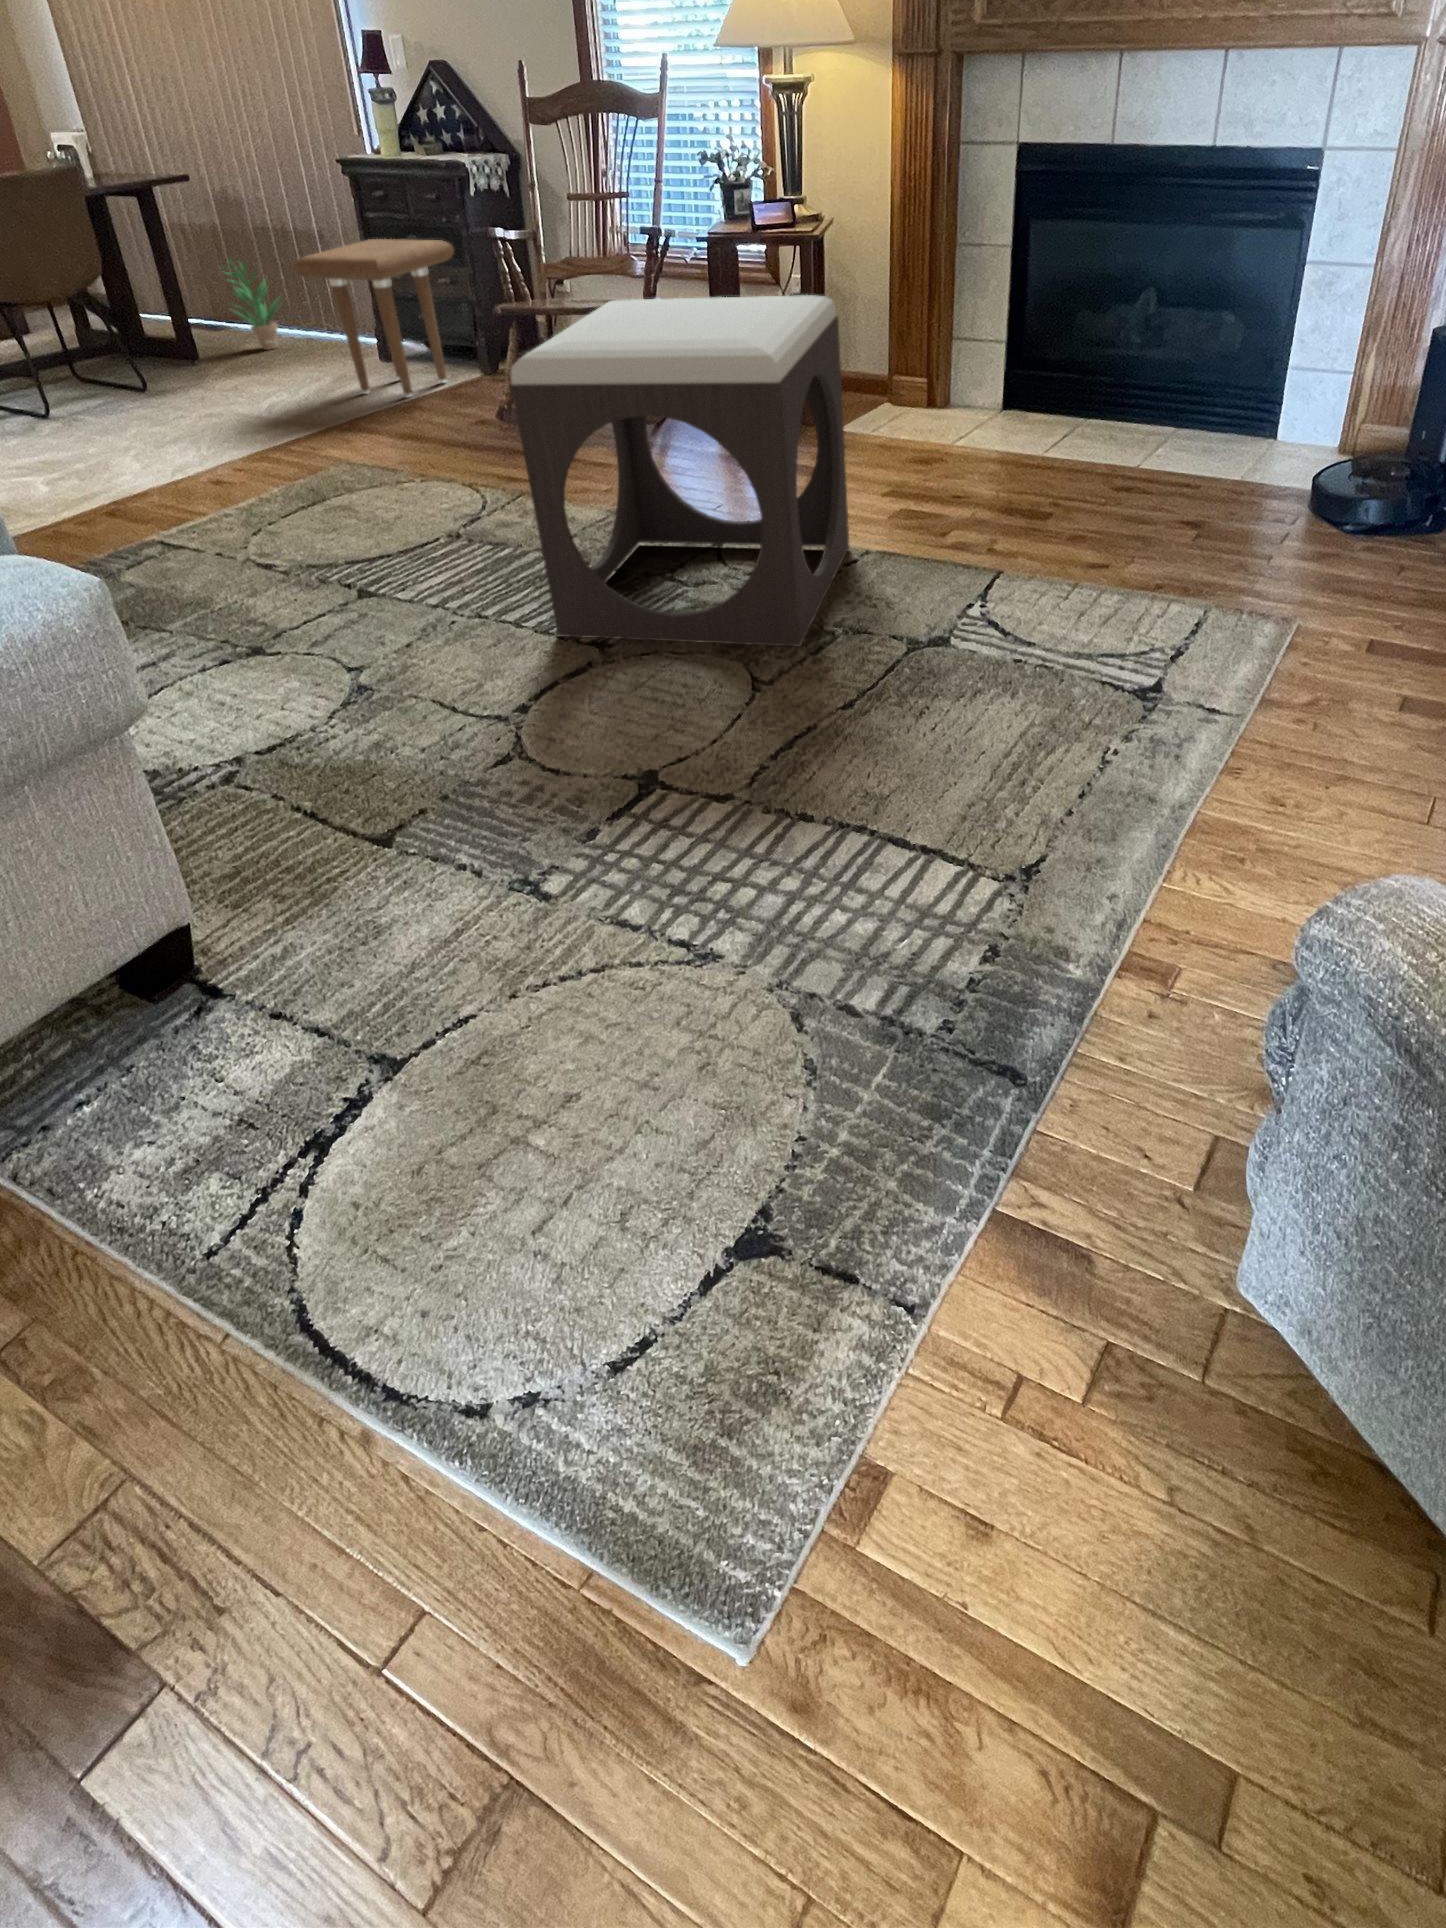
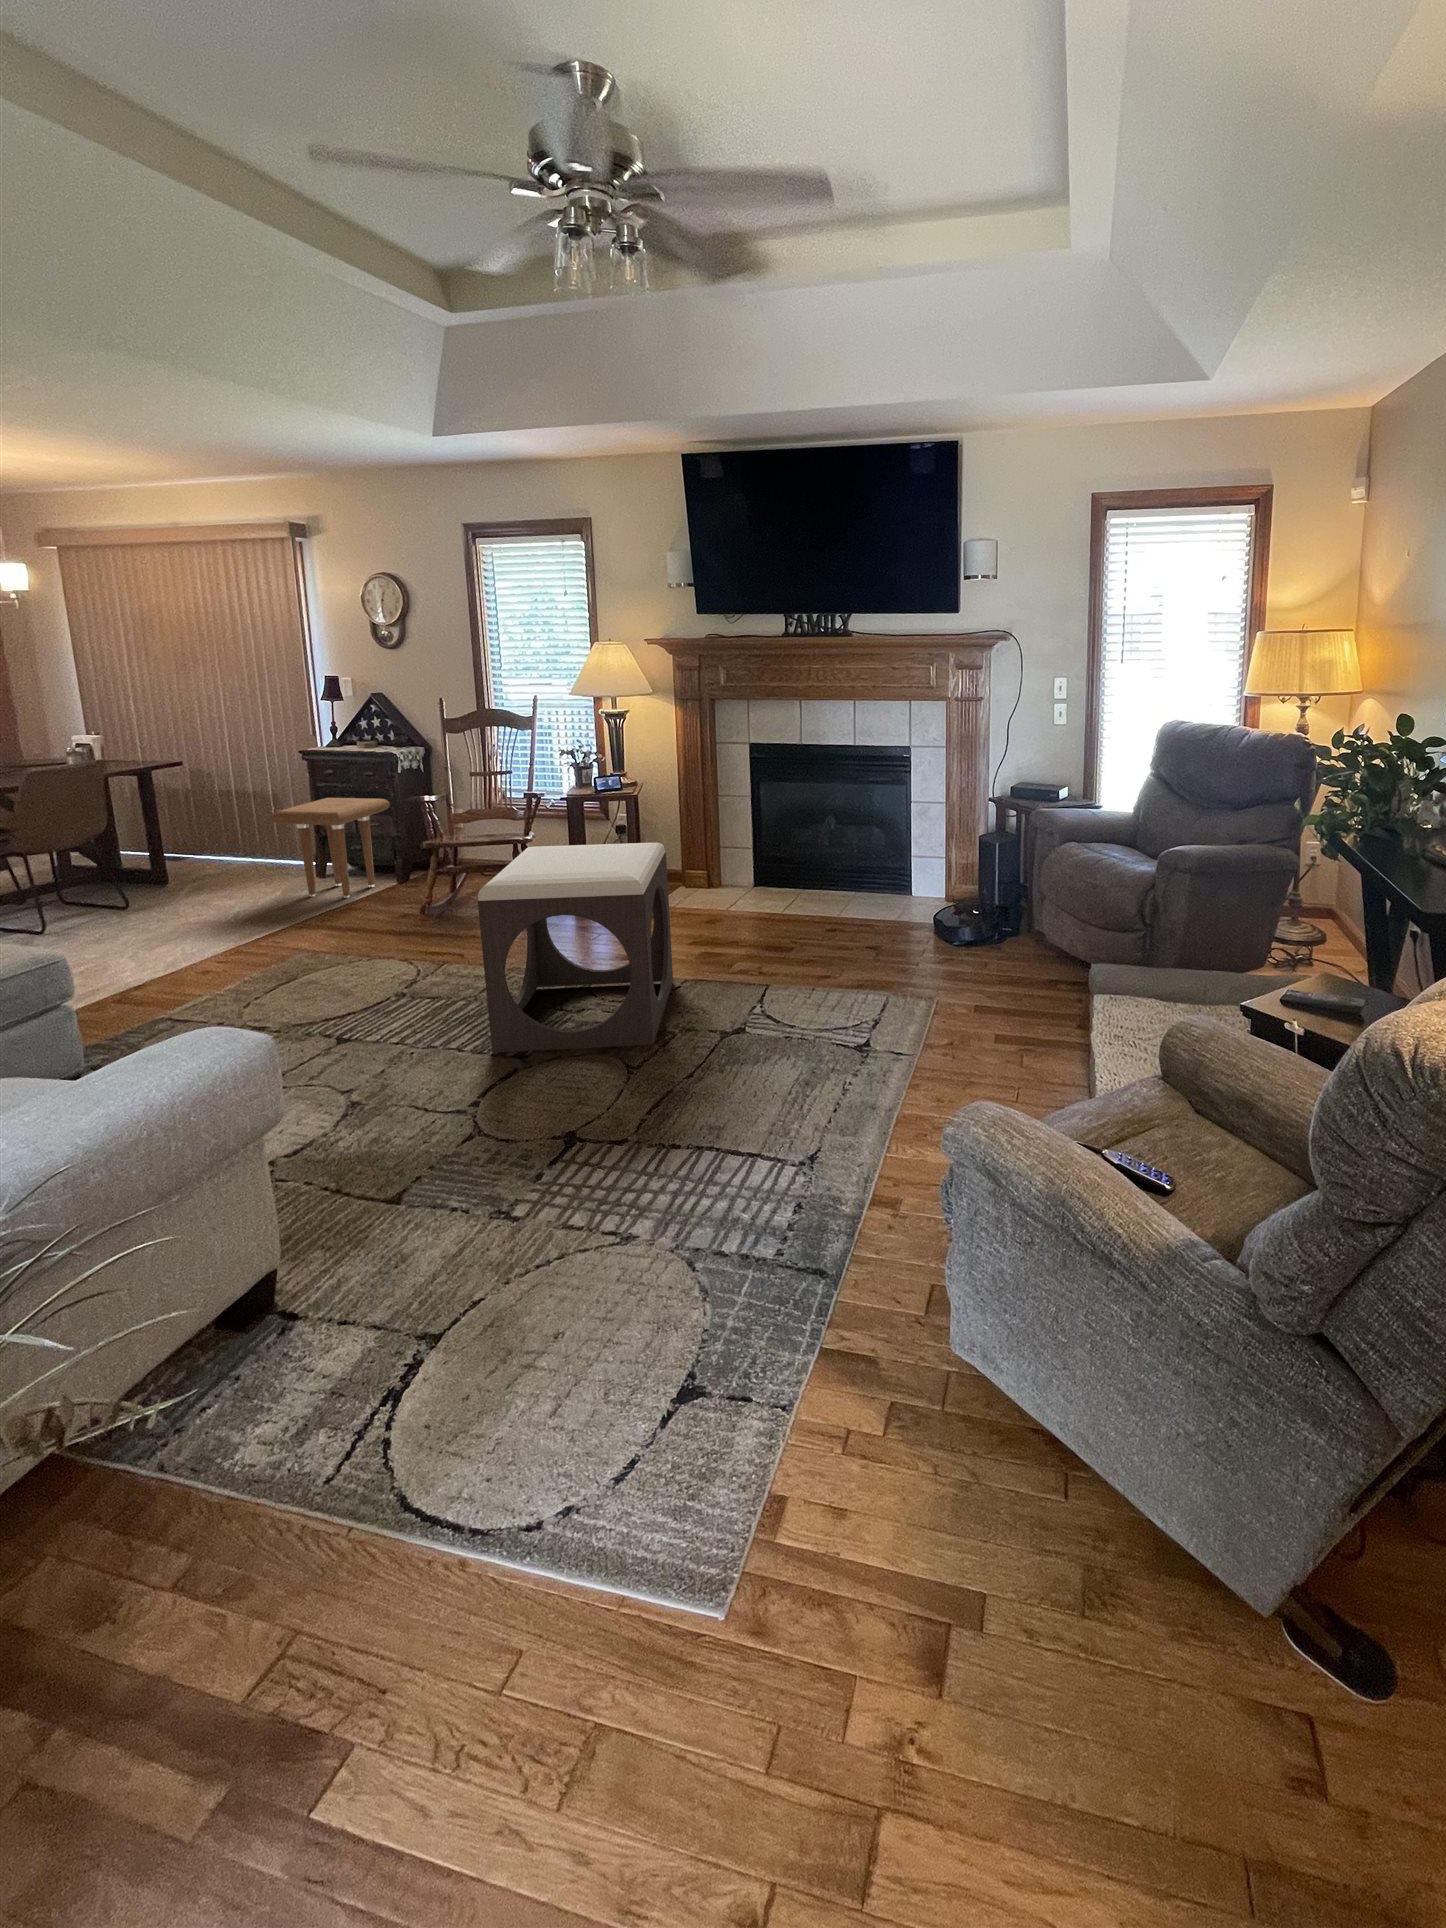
potted plant: present [224,258,279,350] -> none [194,805,242,867]

